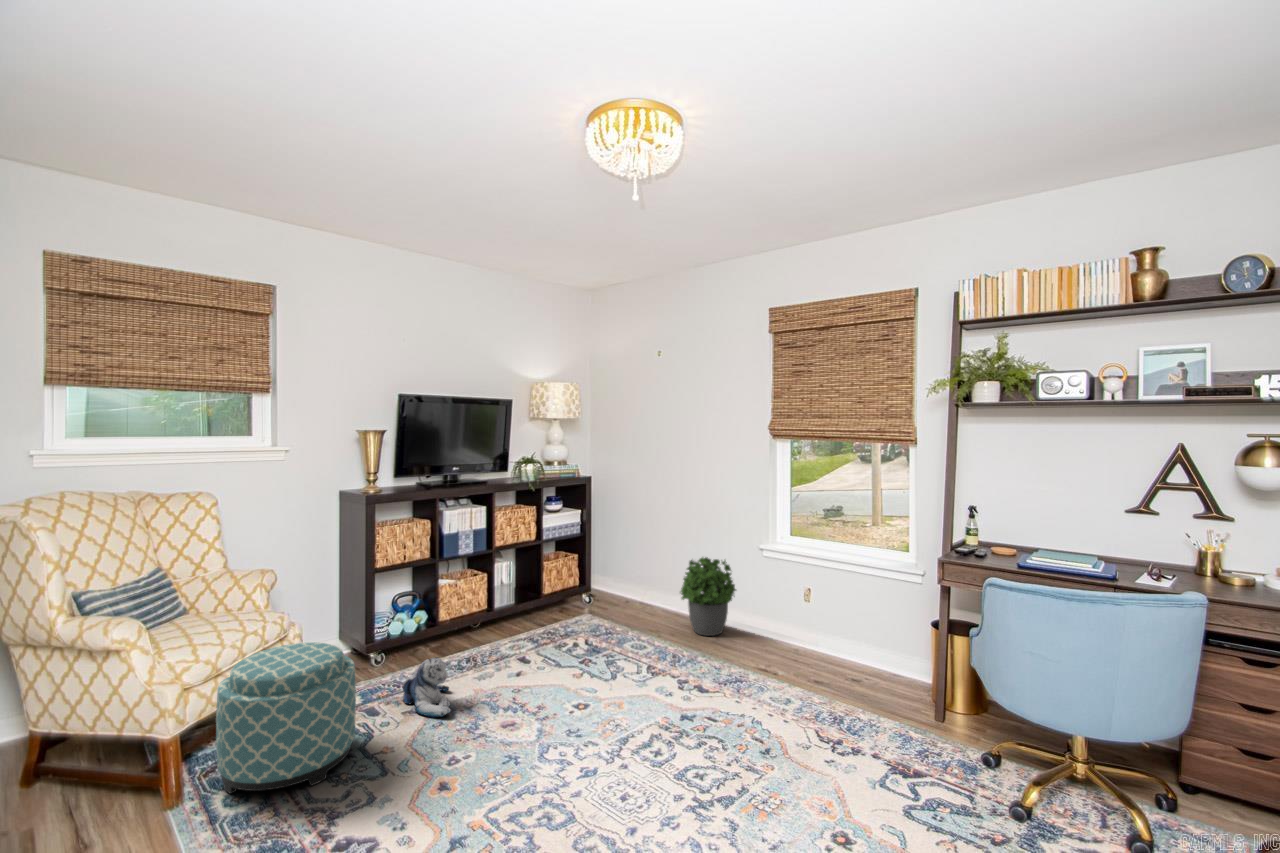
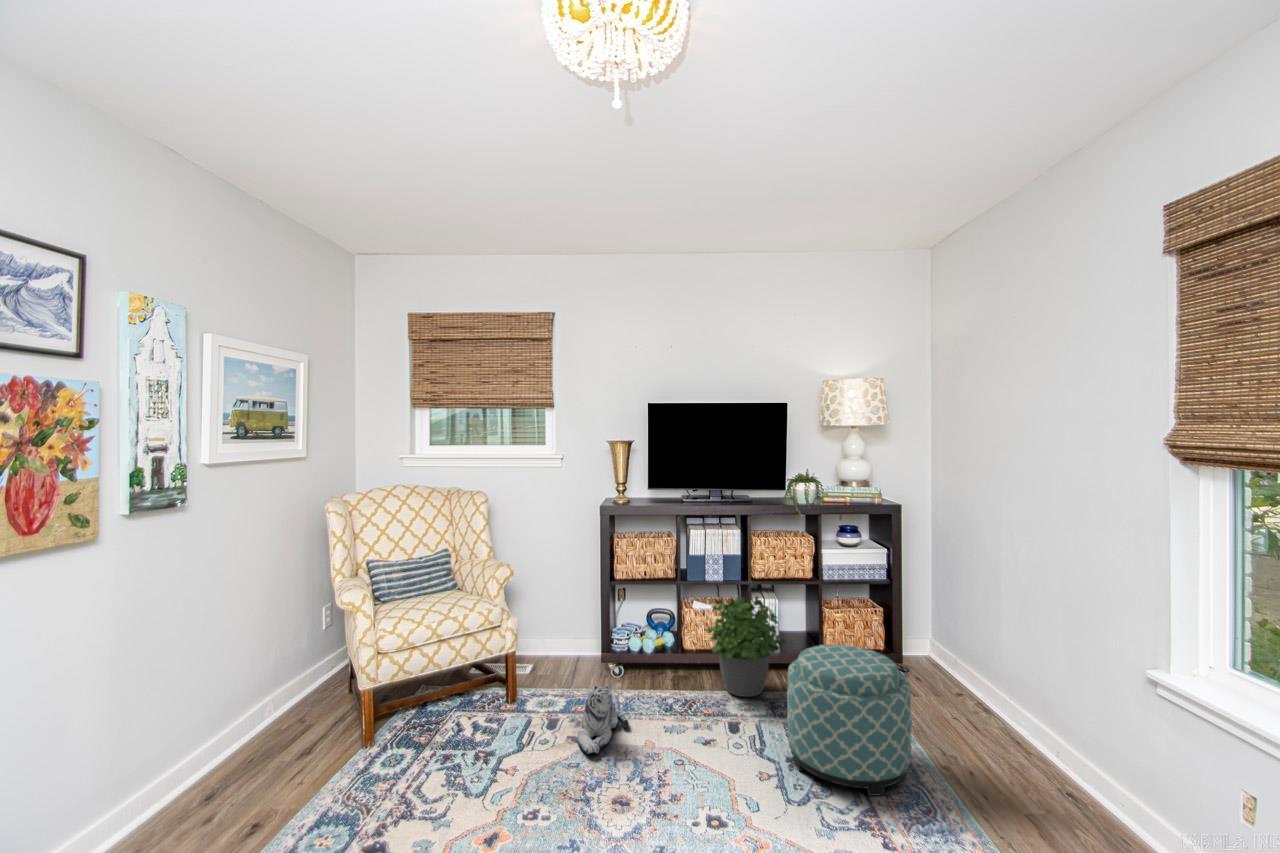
potted plant: present [680,557,736,636] -> present [707,596,785,697]
ottoman: present [216,643,356,794] -> present [787,644,911,796]

